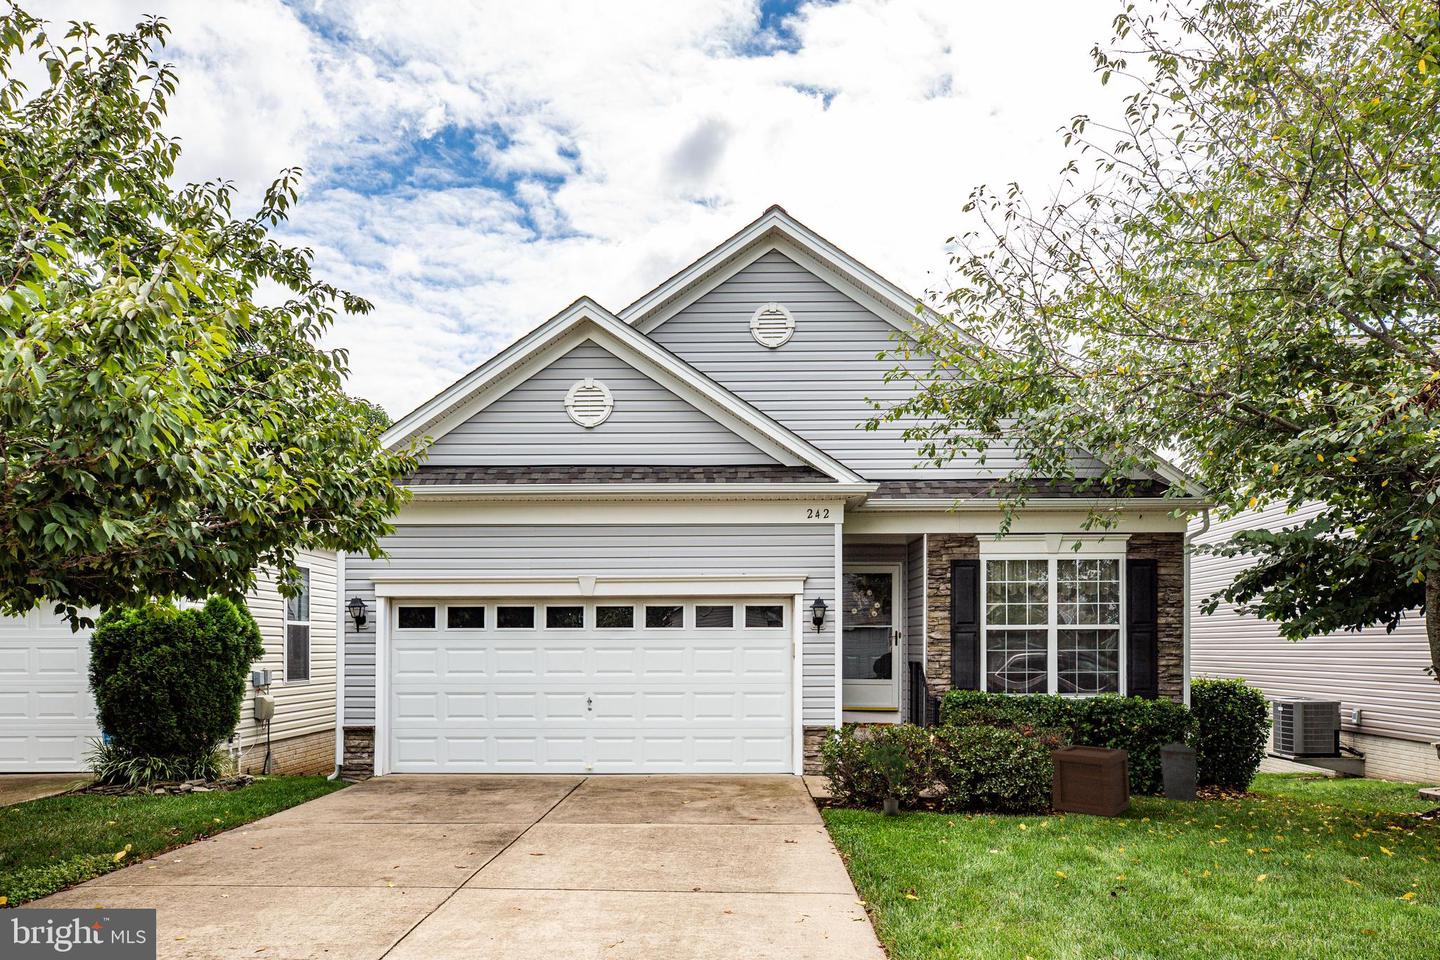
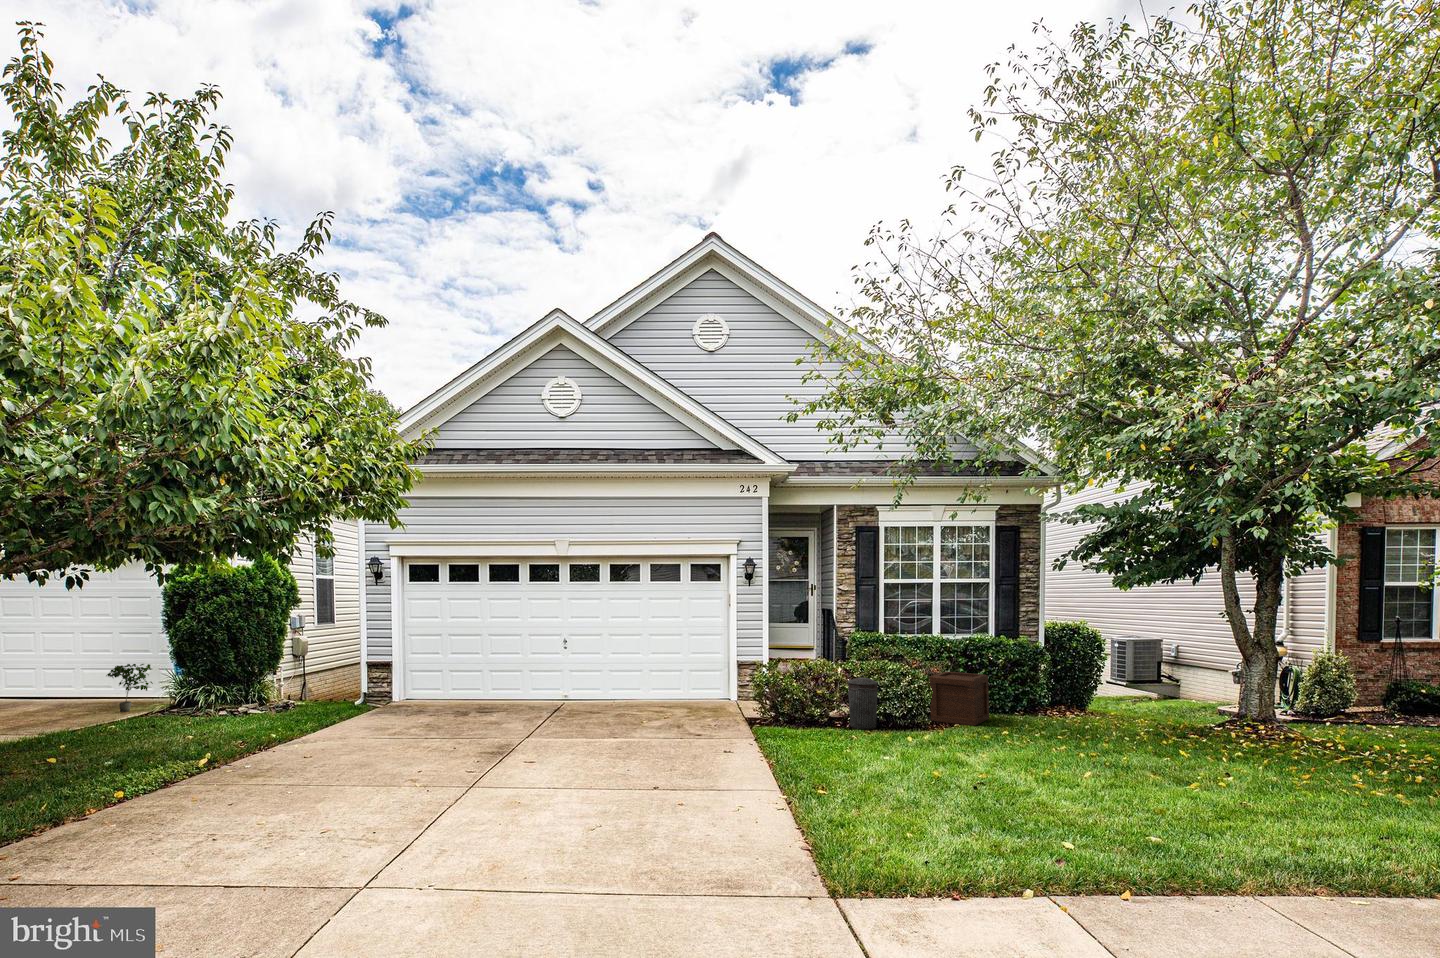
trash can: present [1160,742,1196,801] -> present [848,675,878,729]
potted plant: present [860,743,914,815] -> present [106,664,153,712]

